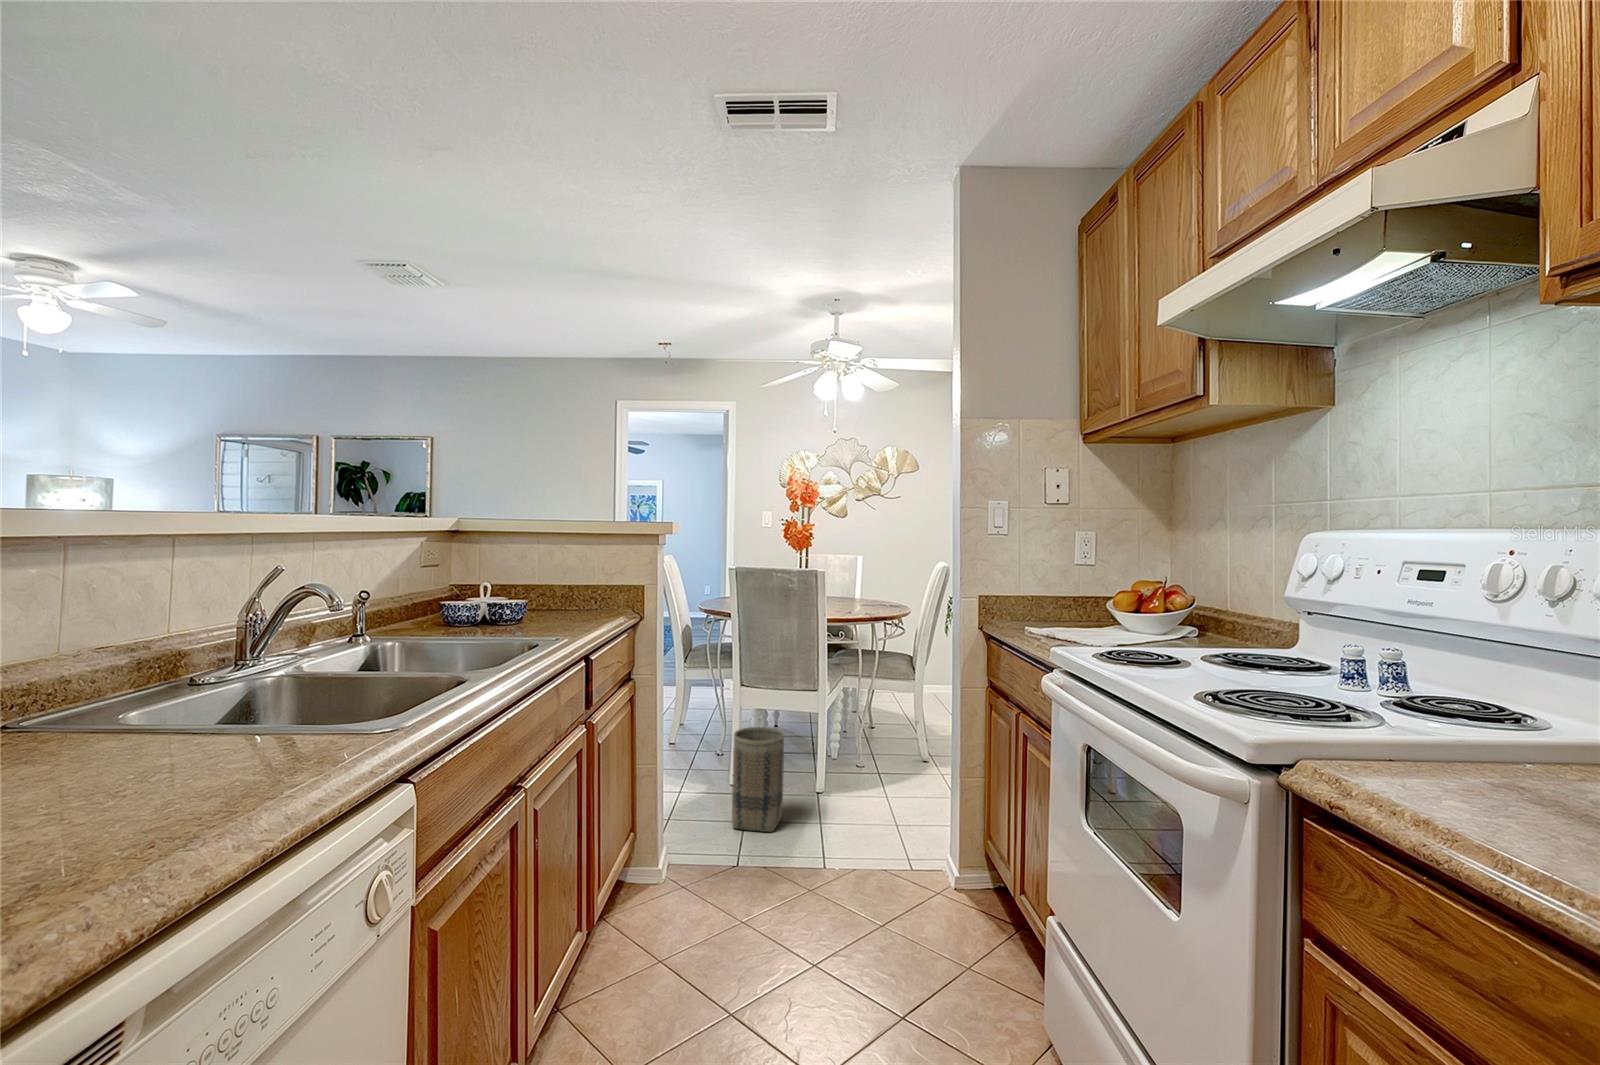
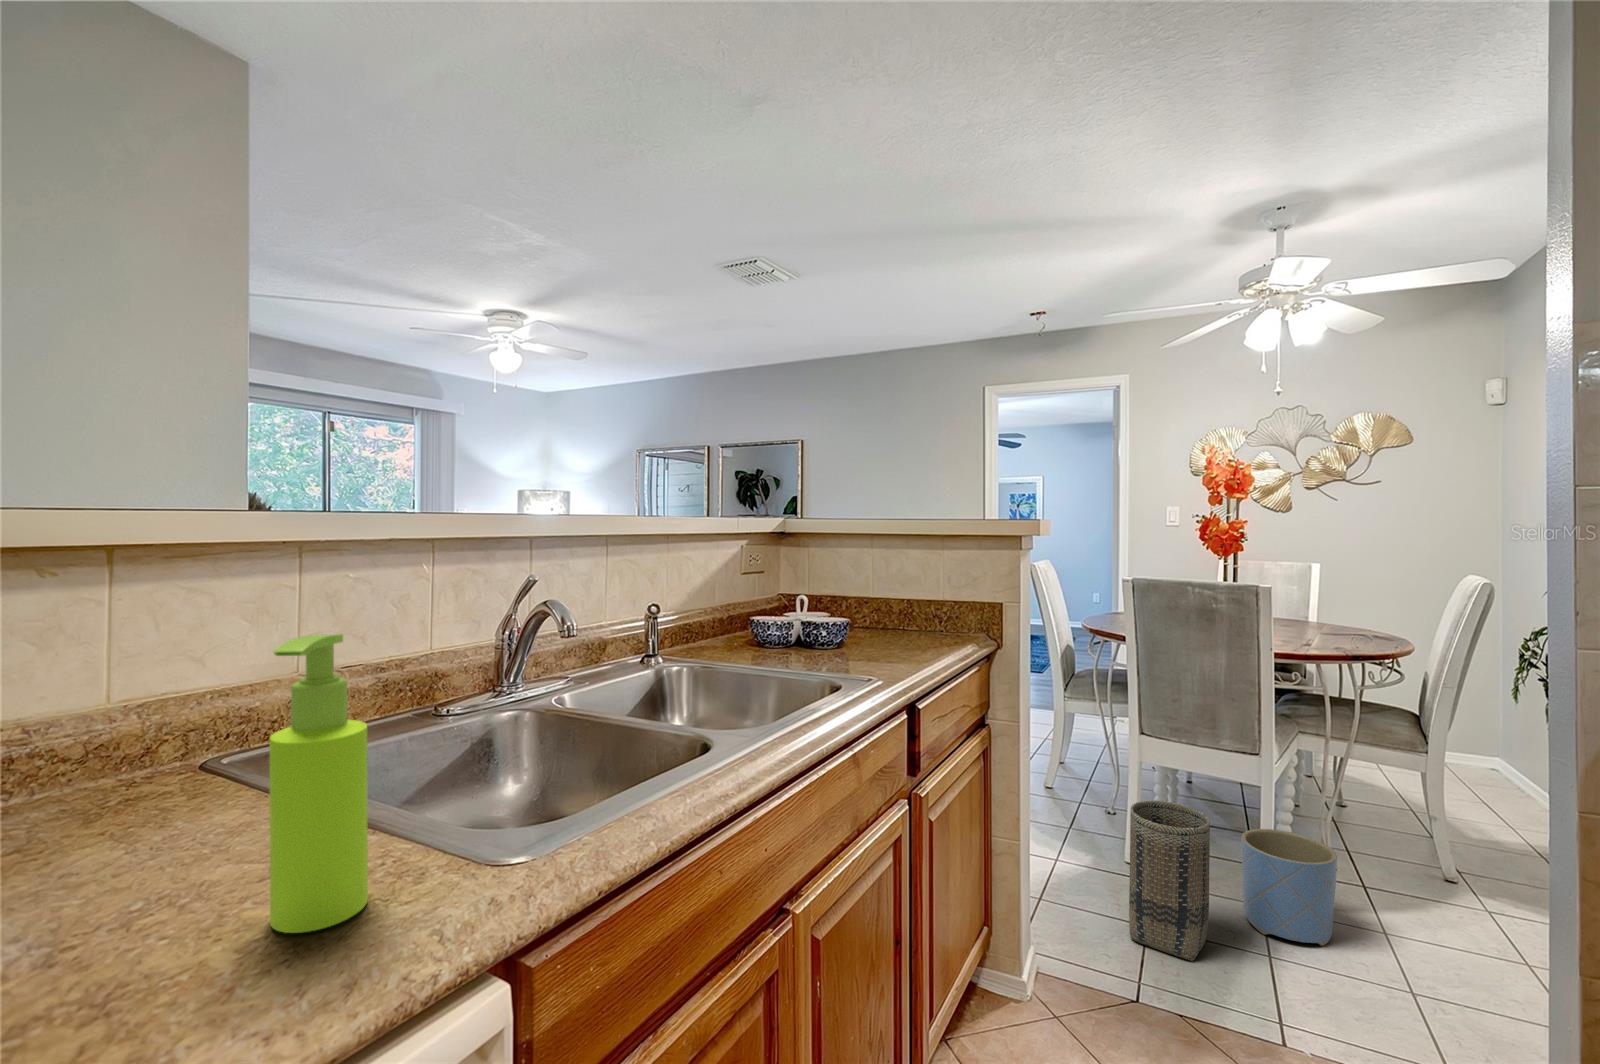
soap dispenser: none [246,595,308,771] -> present [270,634,368,933]
planter: none [804,738,858,808] -> present [1241,829,1337,946]

